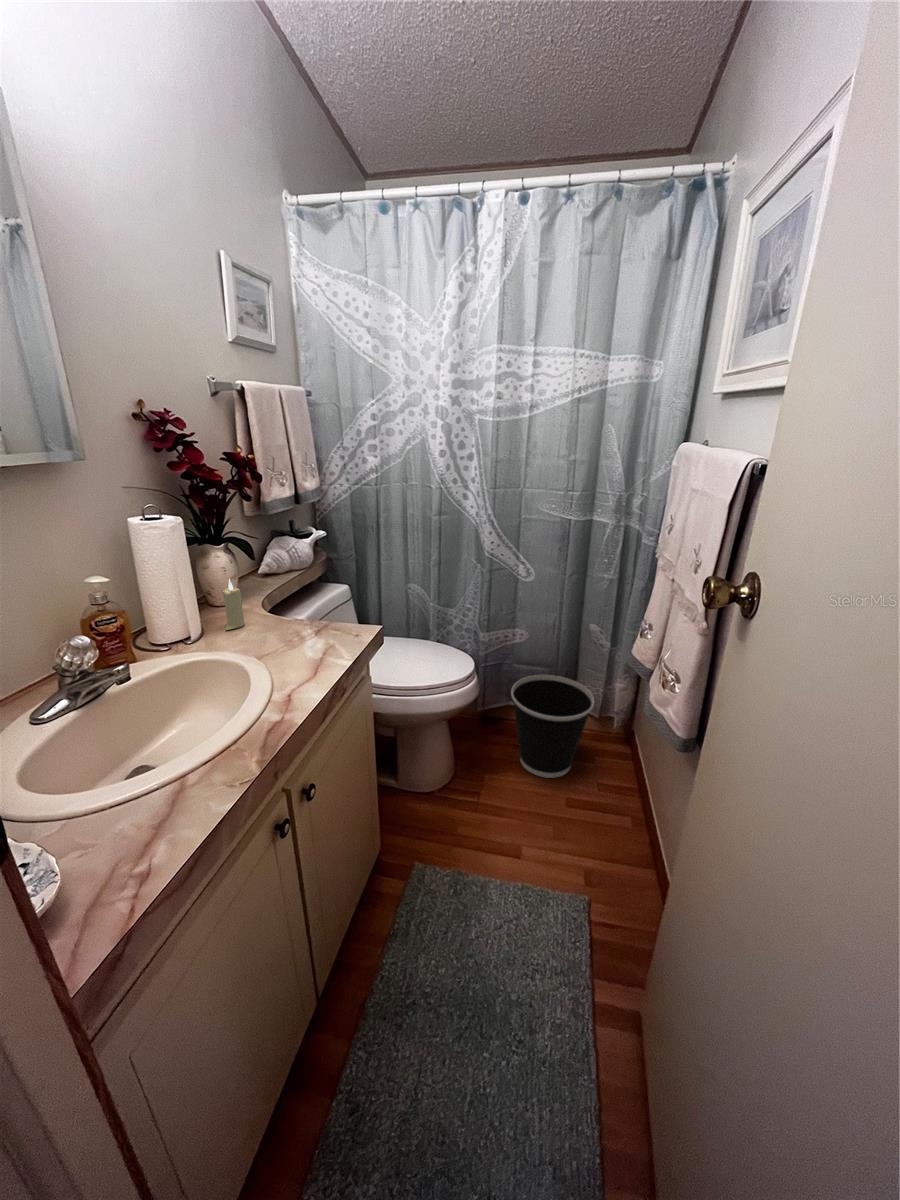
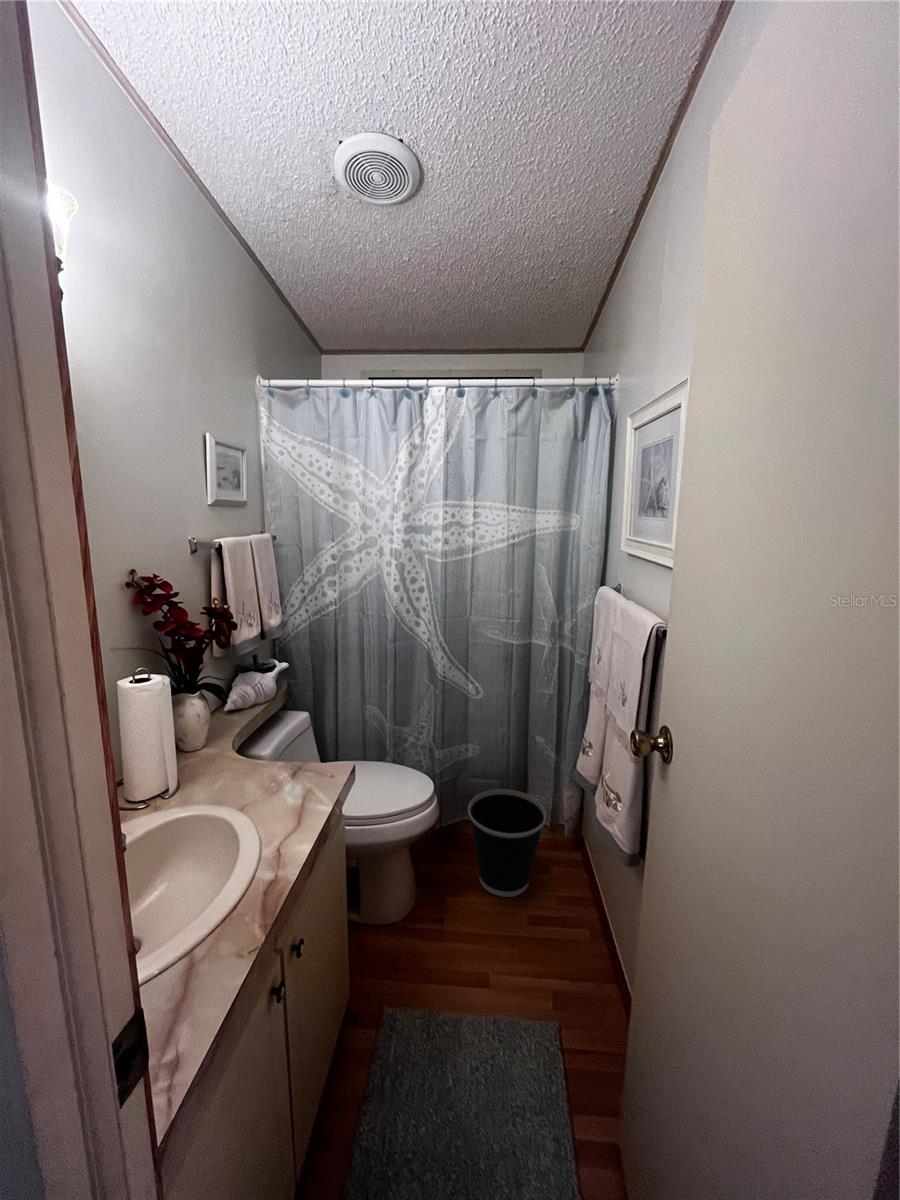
candle: present [223,579,245,630] -> none [203,730,222,779]

